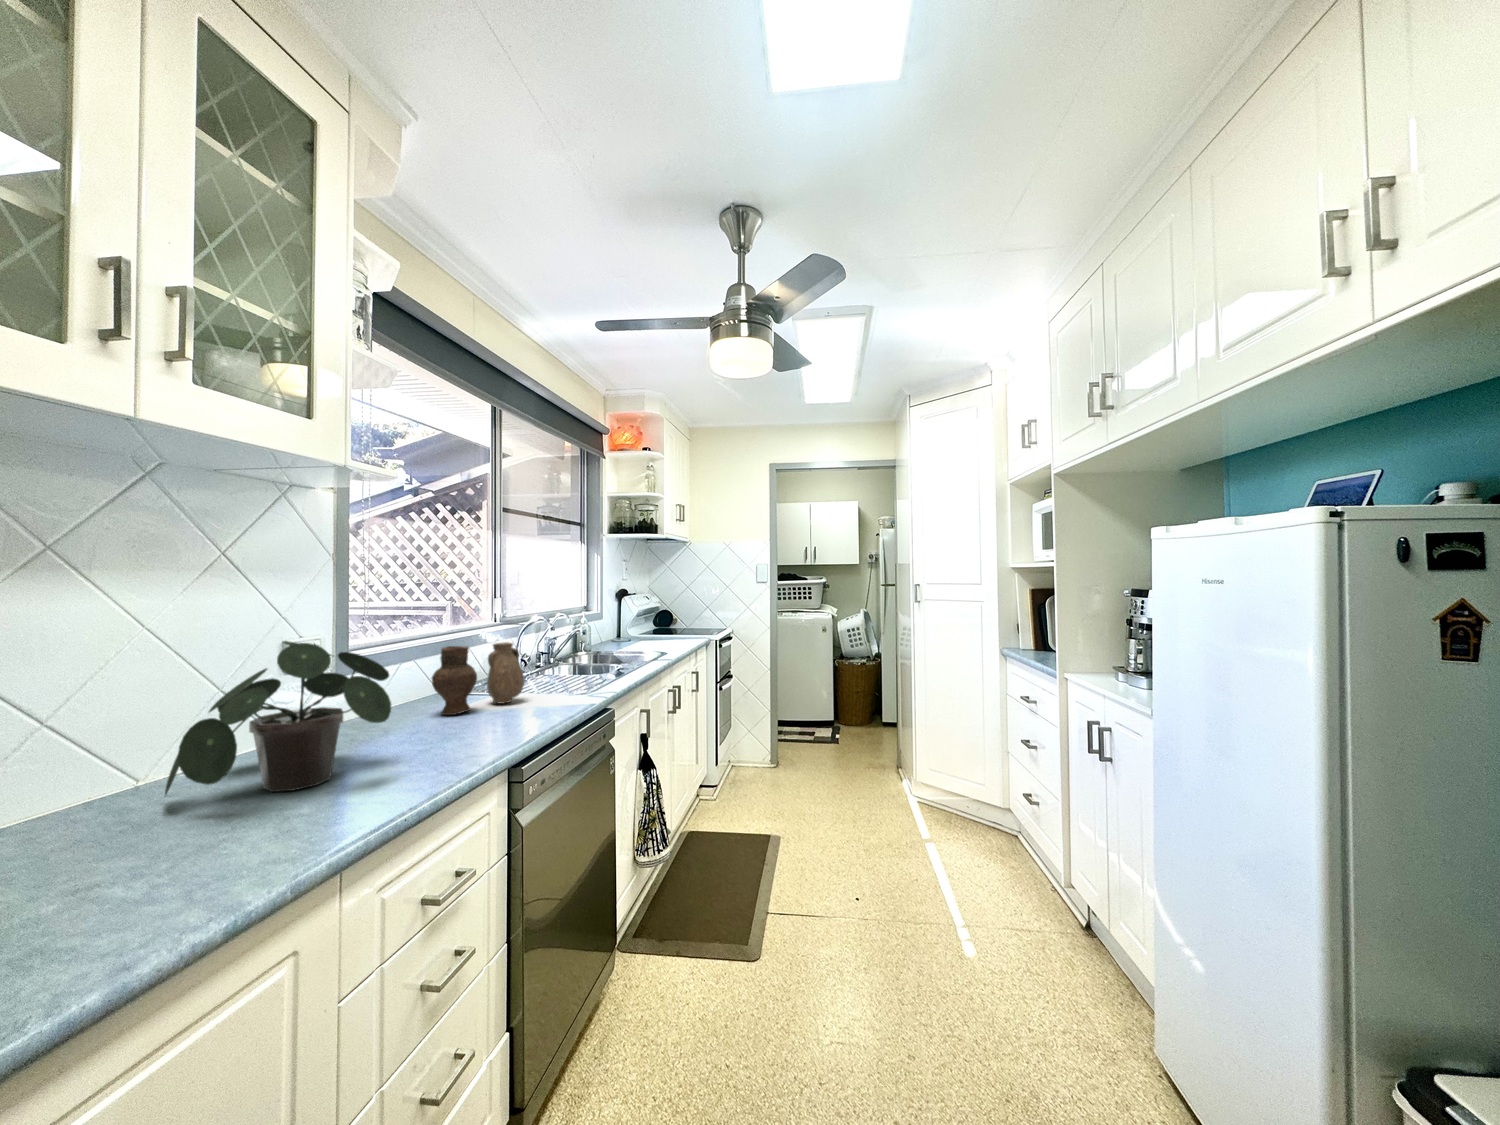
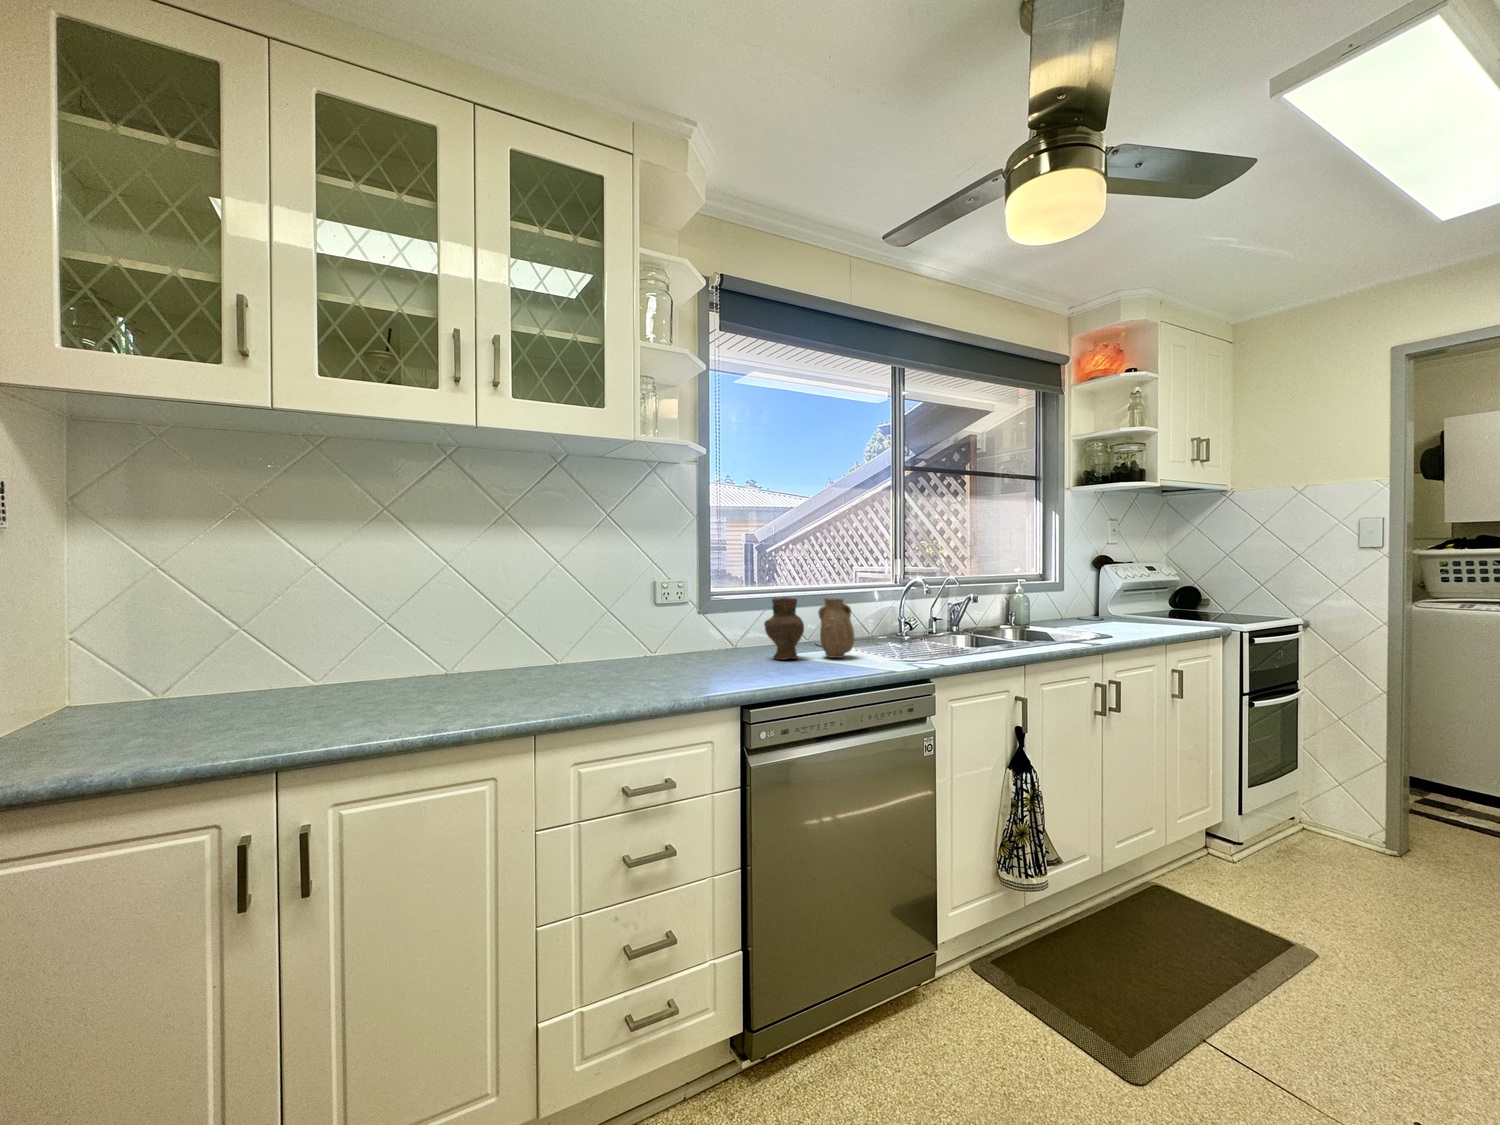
potted plant: present [165,641,391,795] -> none [542,577,676,684]

